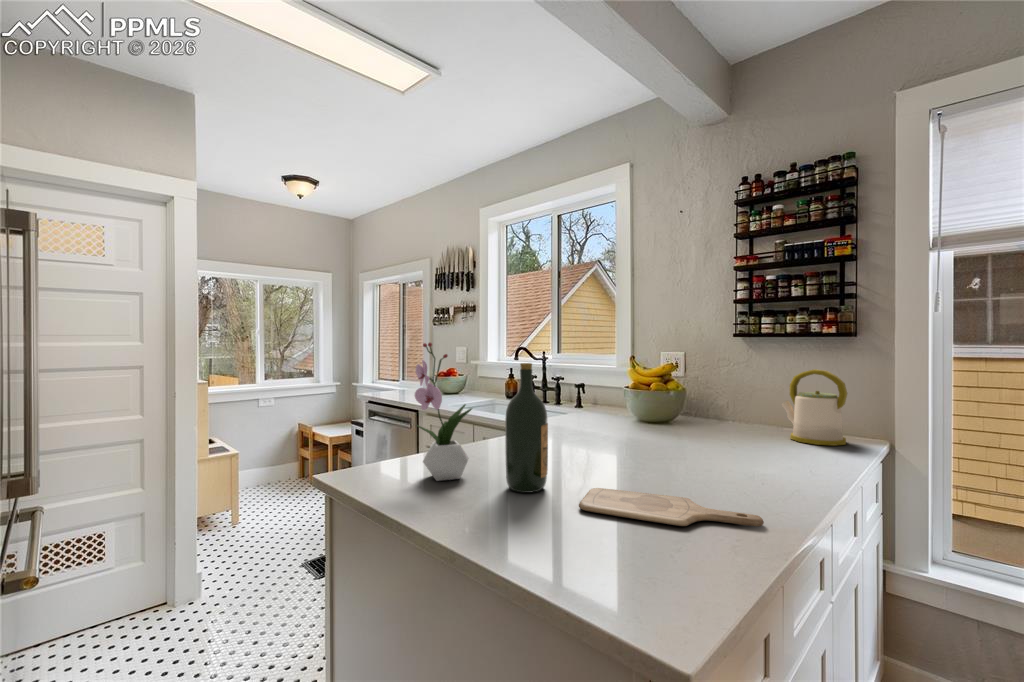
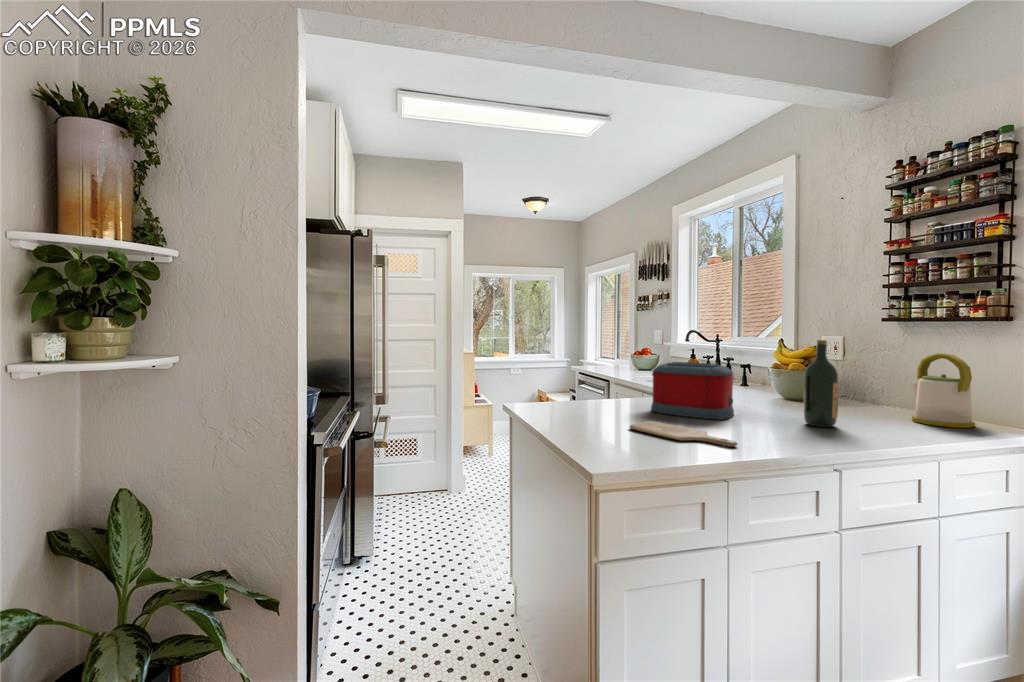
flower arrangement: present [415,343,472,481] -> none [555,326,588,411]
wine bottle: present [505,363,548,493] -> present [804,340,839,427]
toaster: none [545,391,654,468] -> present [651,362,734,420]

